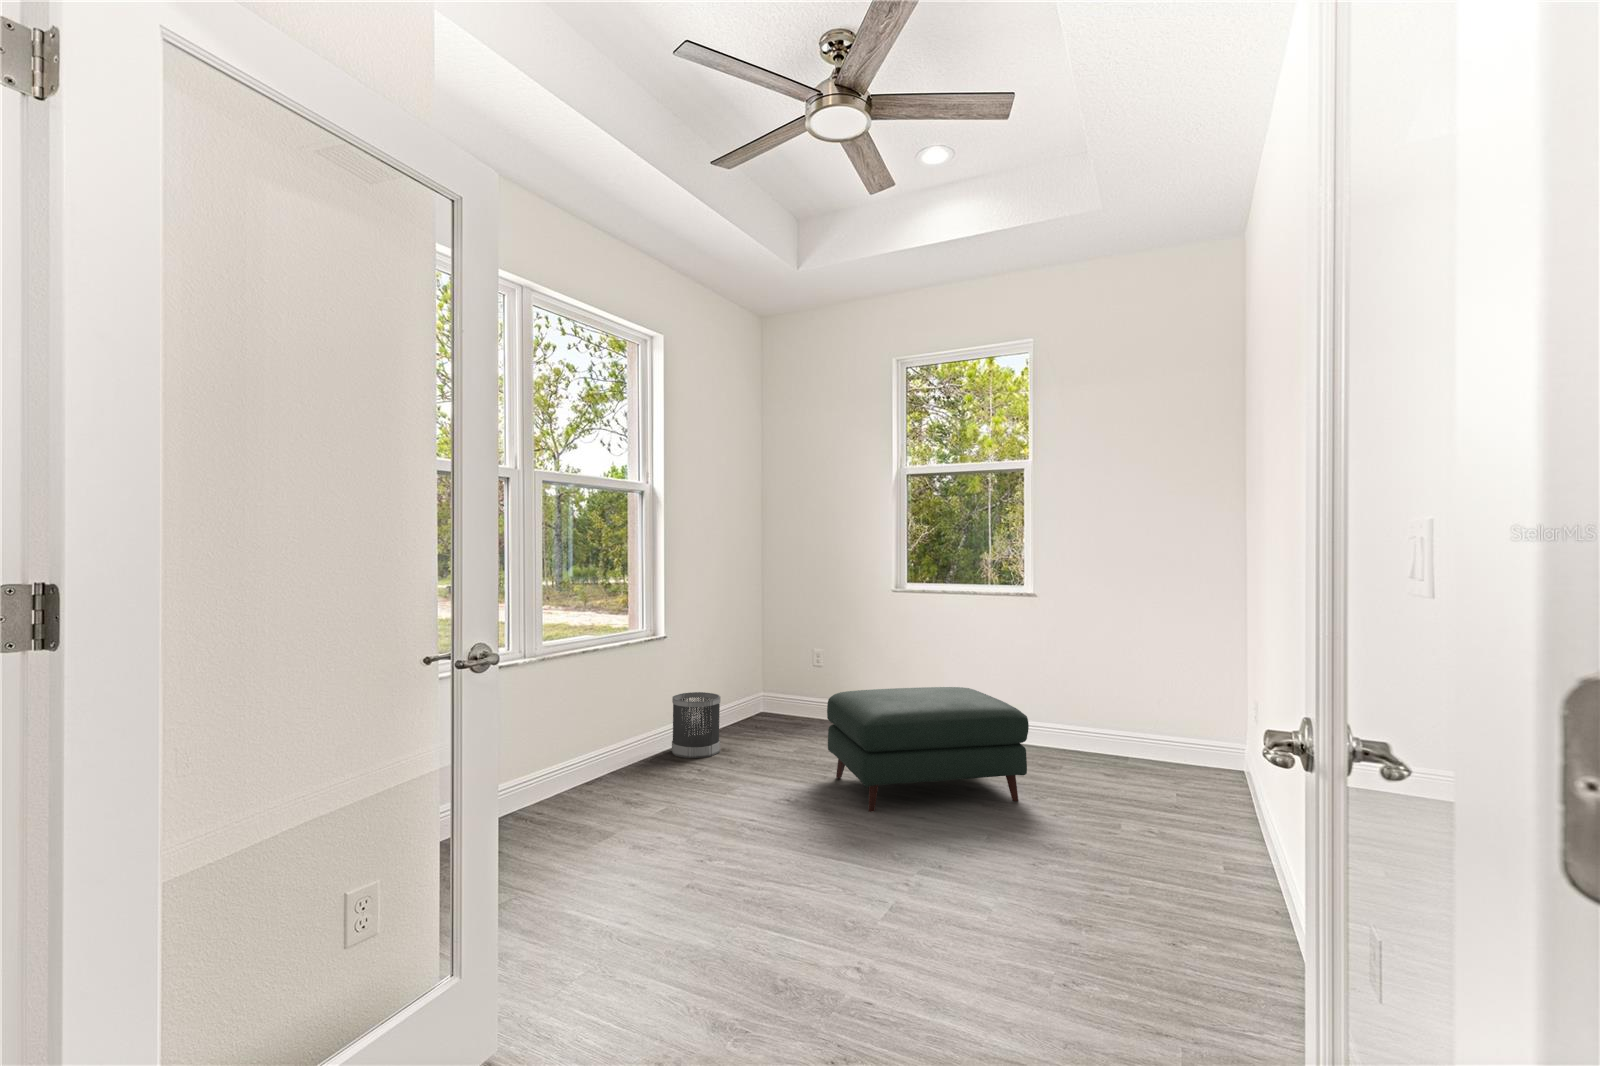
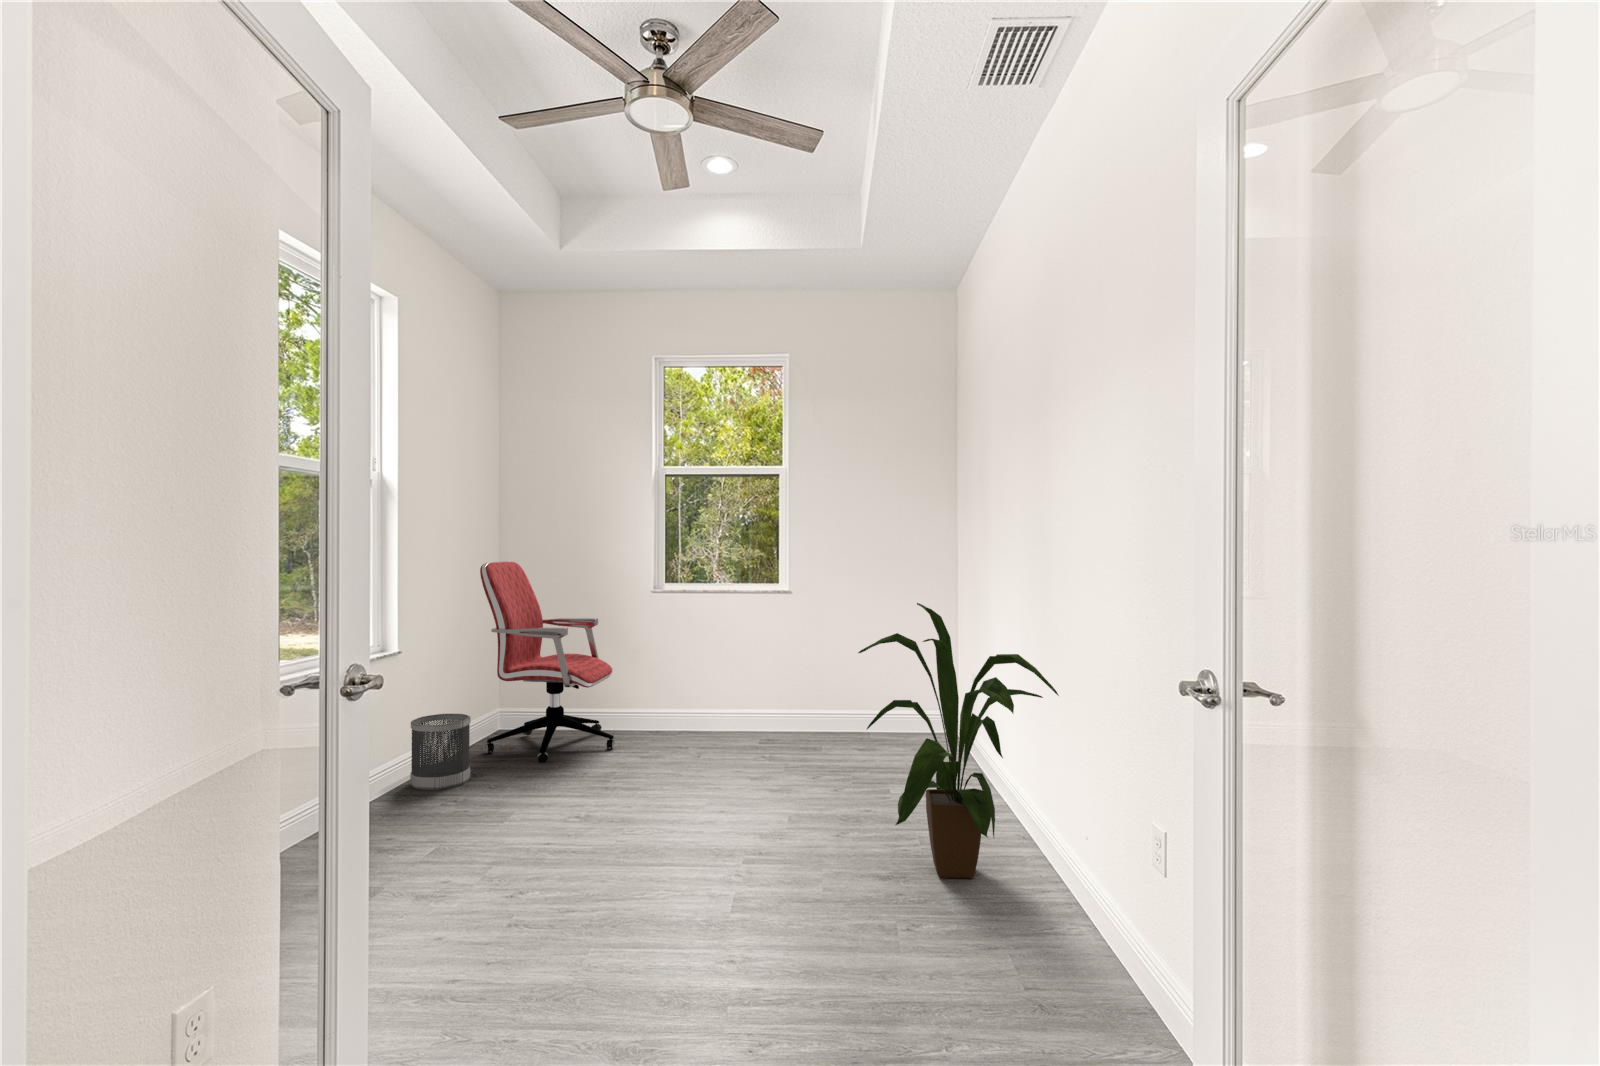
office chair: none [739,560,856,746] -> present [480,561,615,763]
house plant: none [1044,613,1293,941] -> present [858,603,1059,878]
ottoman: present [827,687,1029,812] -> none [605,683,808,817]

